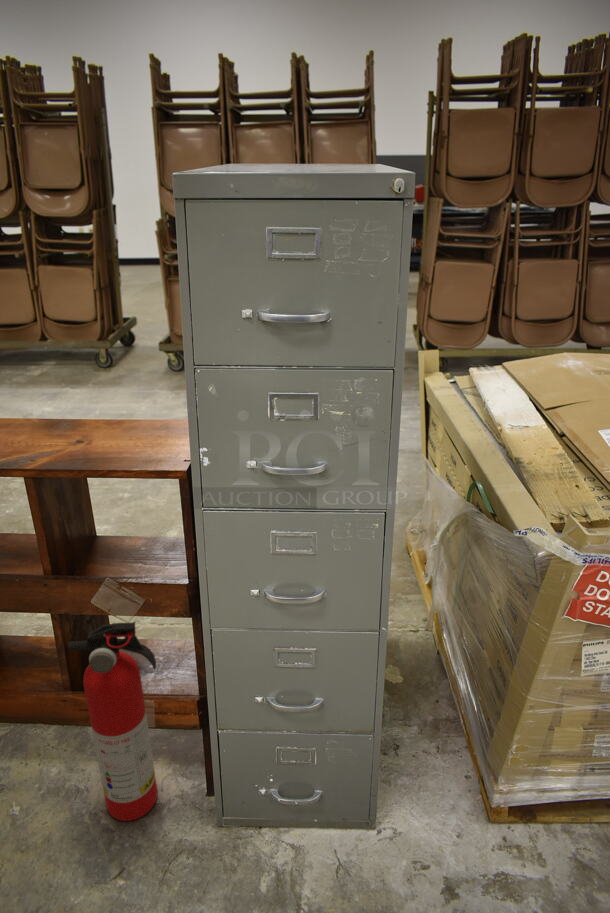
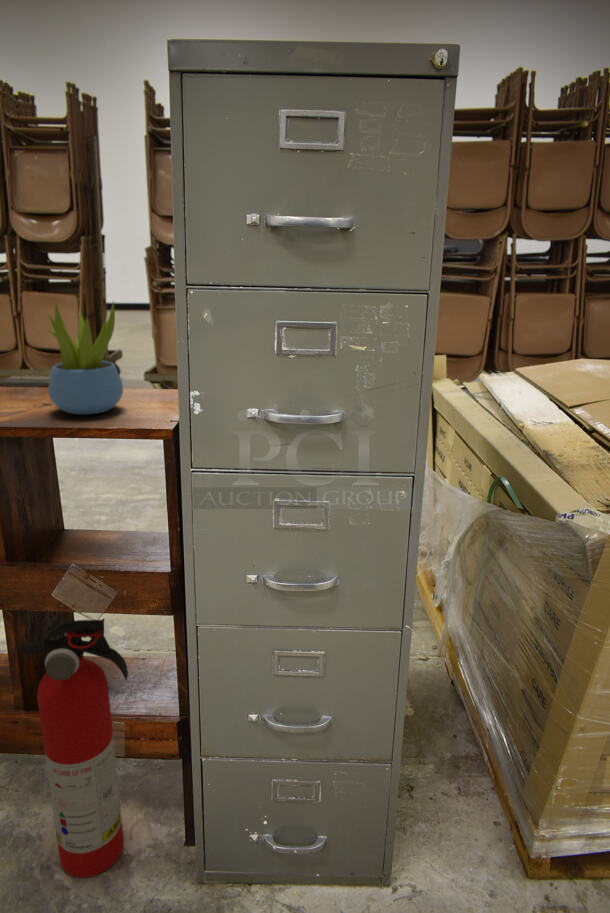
succulent plant: none [74,352,143,450] -> present [47,302,123,415]

